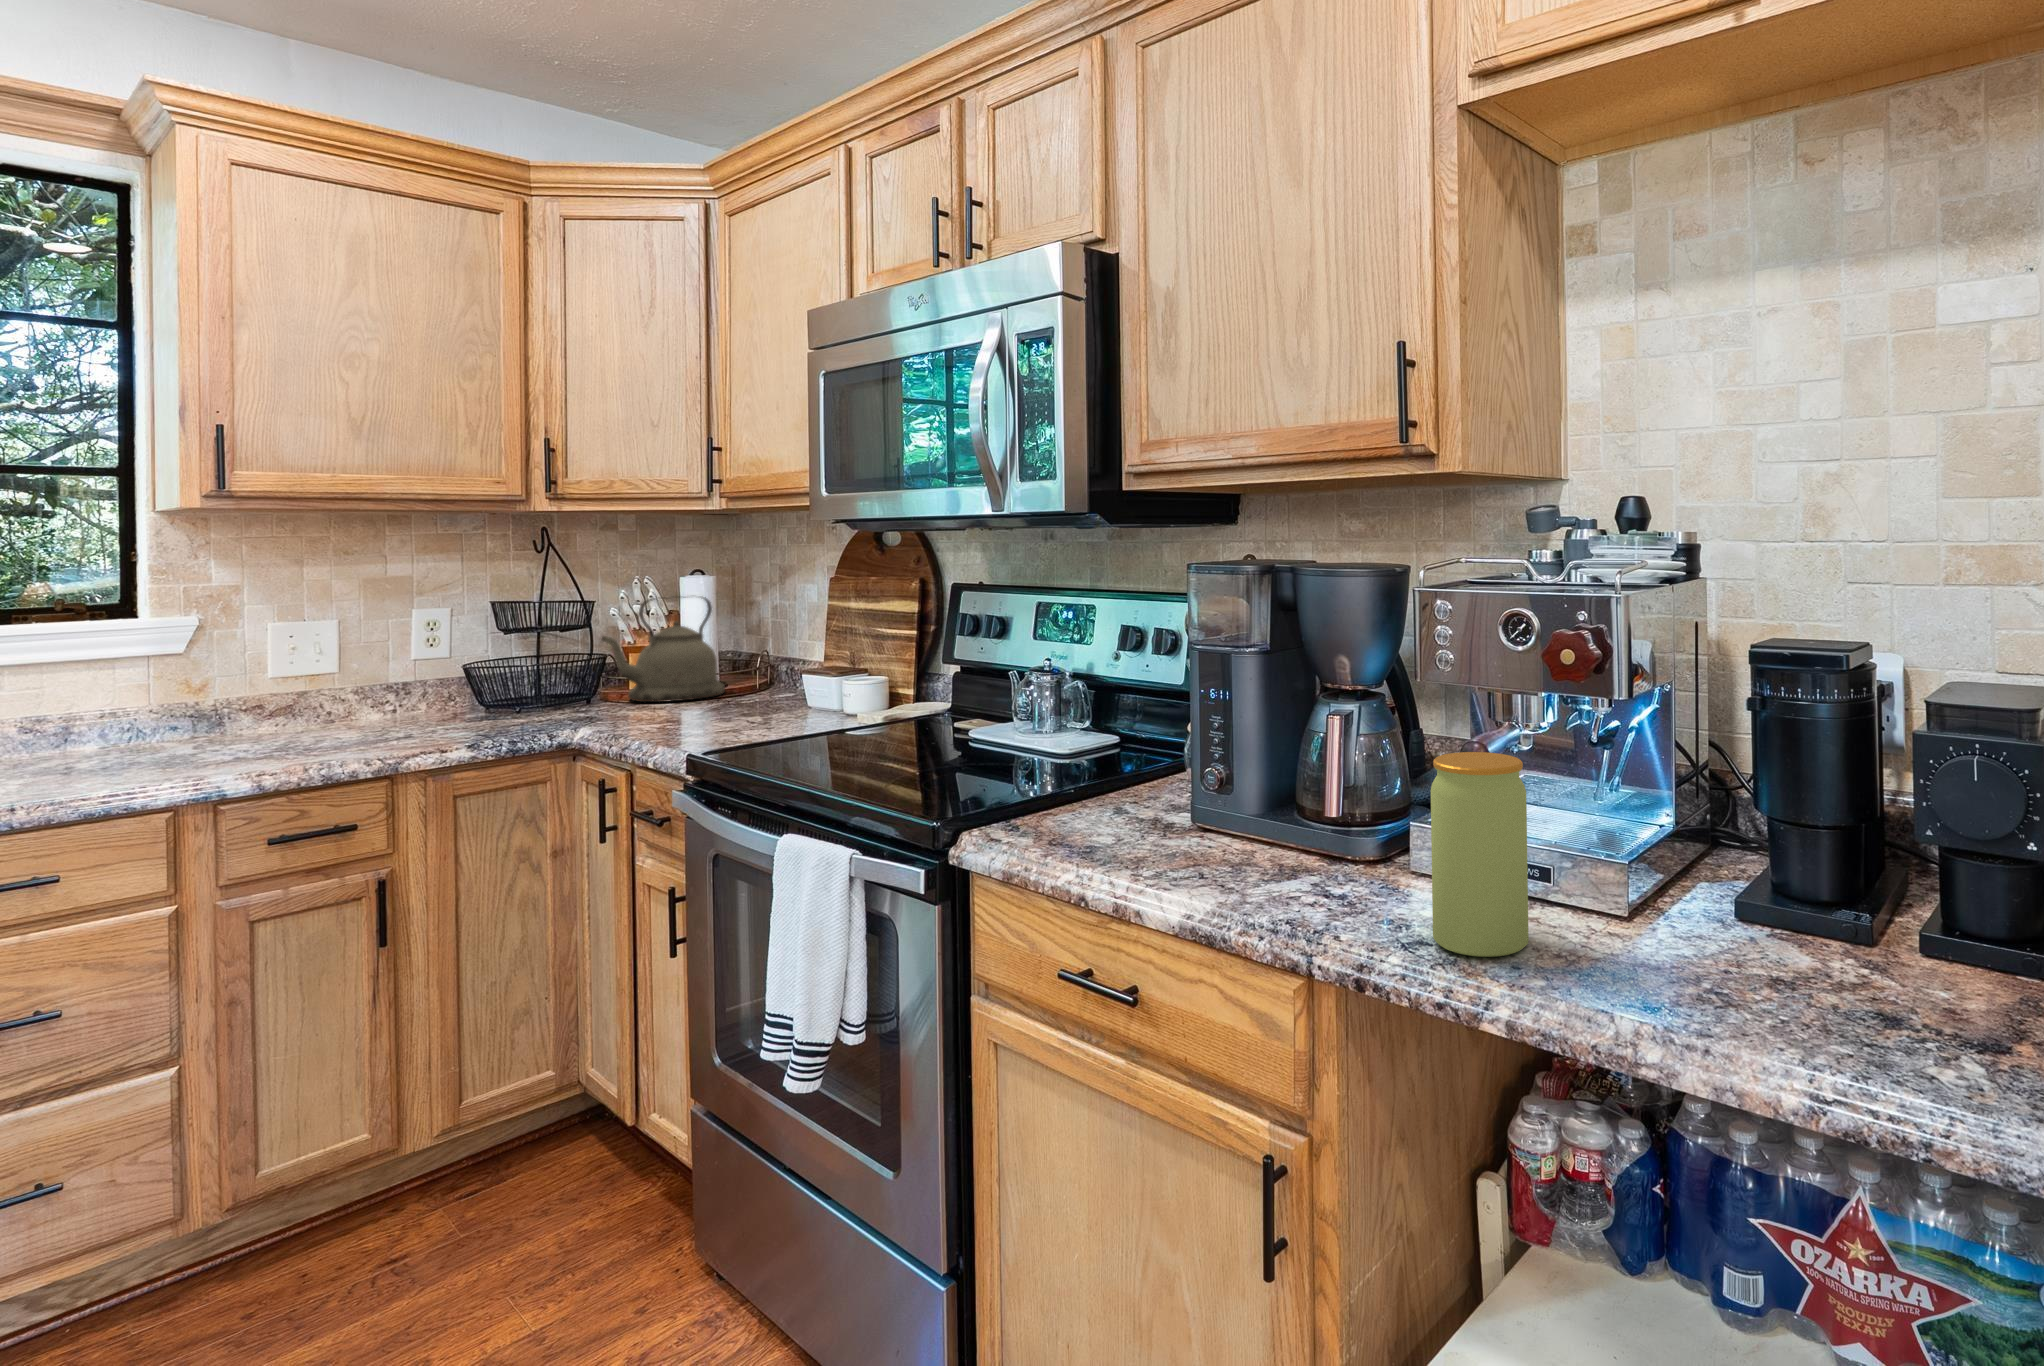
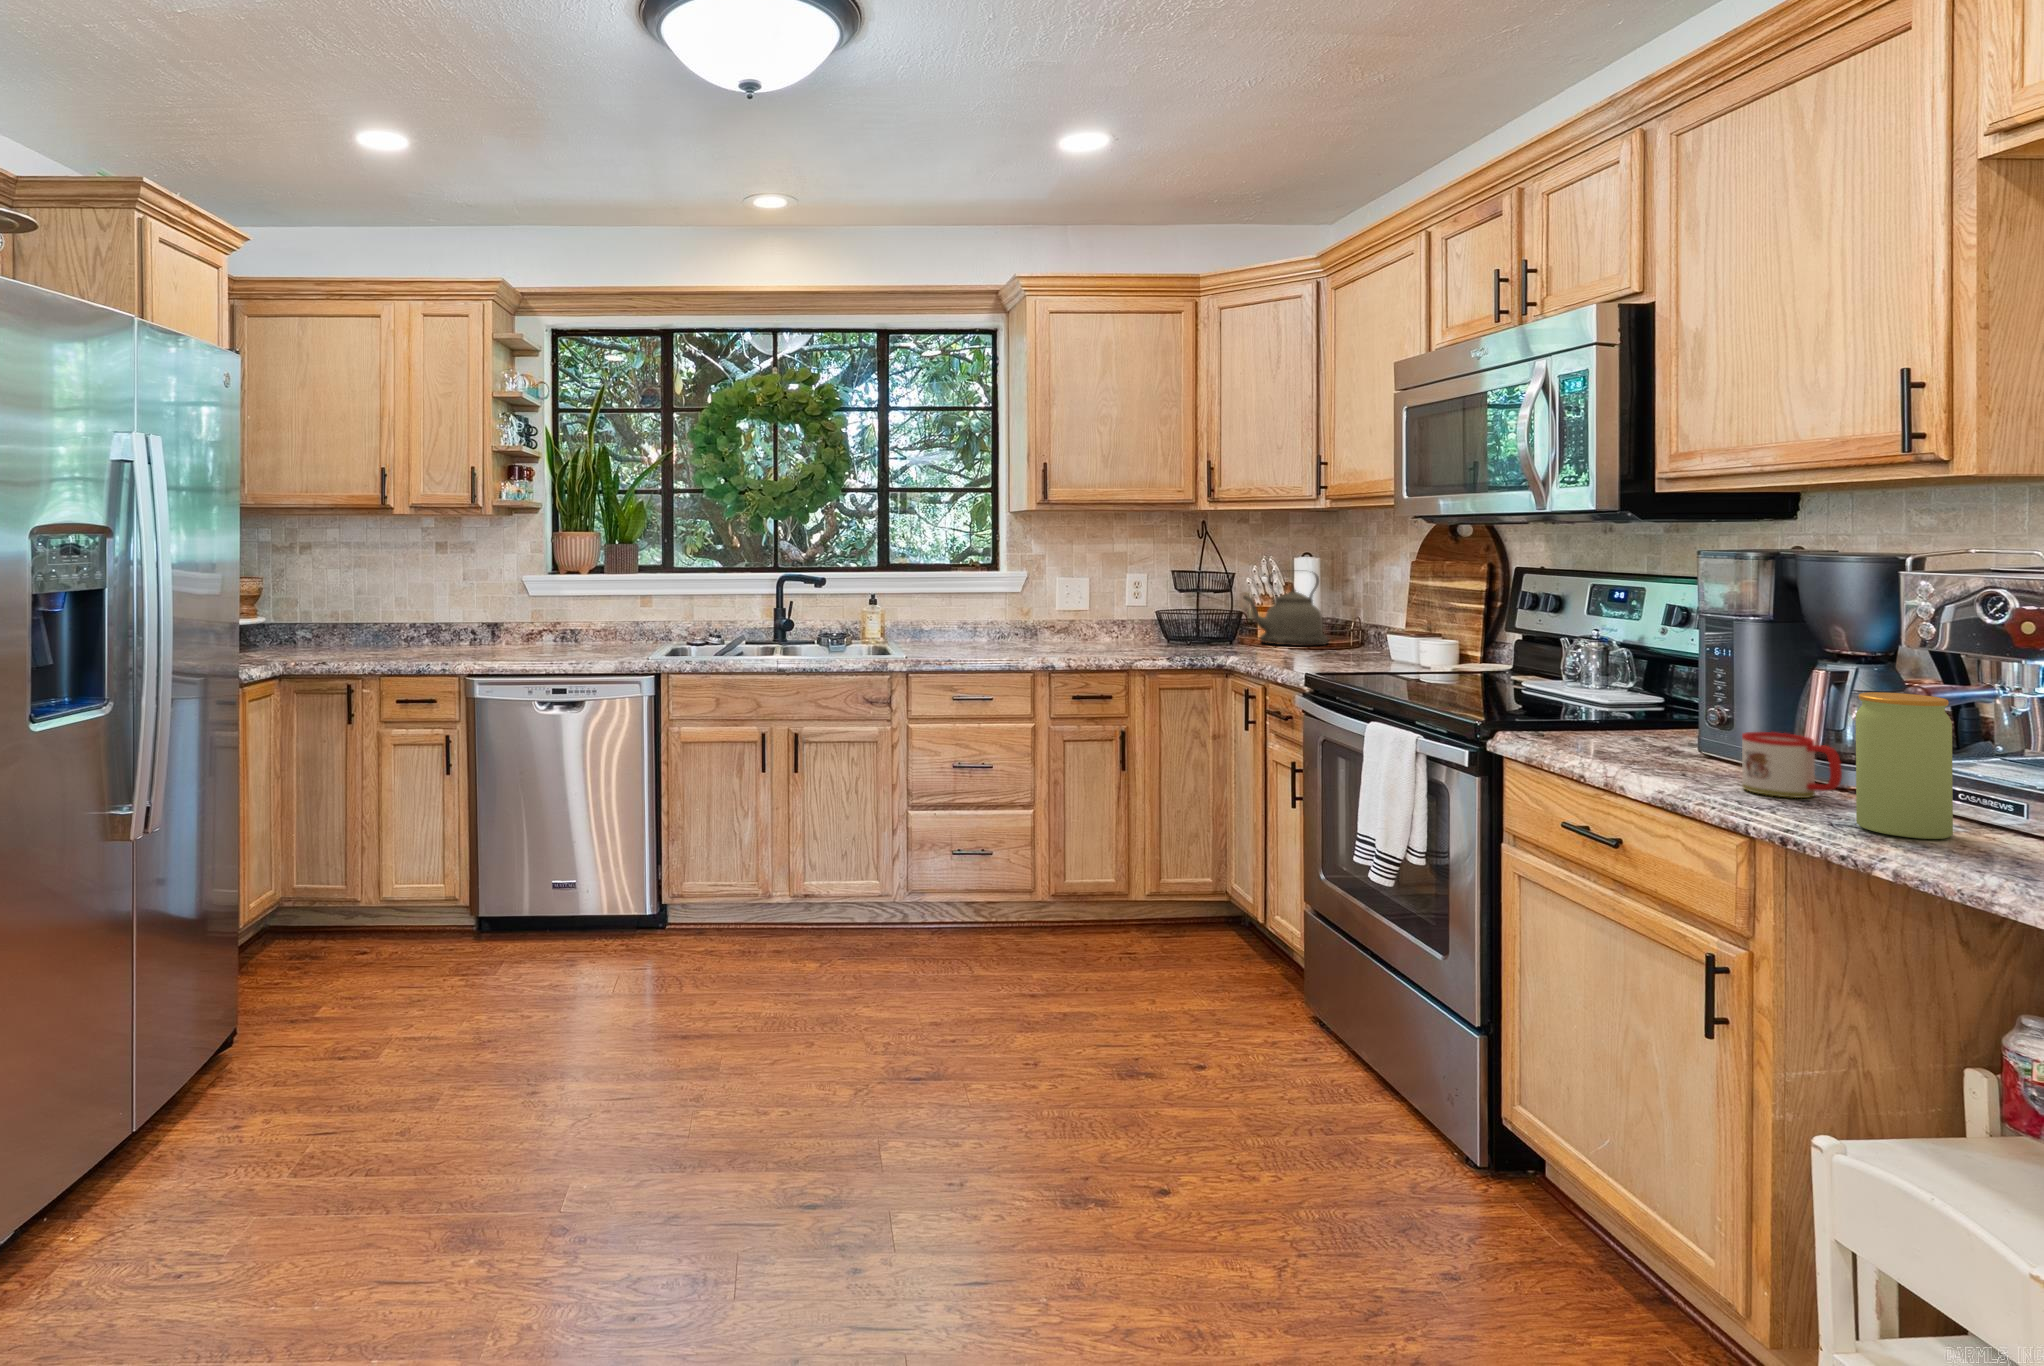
mug: none [1278,807,1385,902] -> present [1742,732,1842,798]

